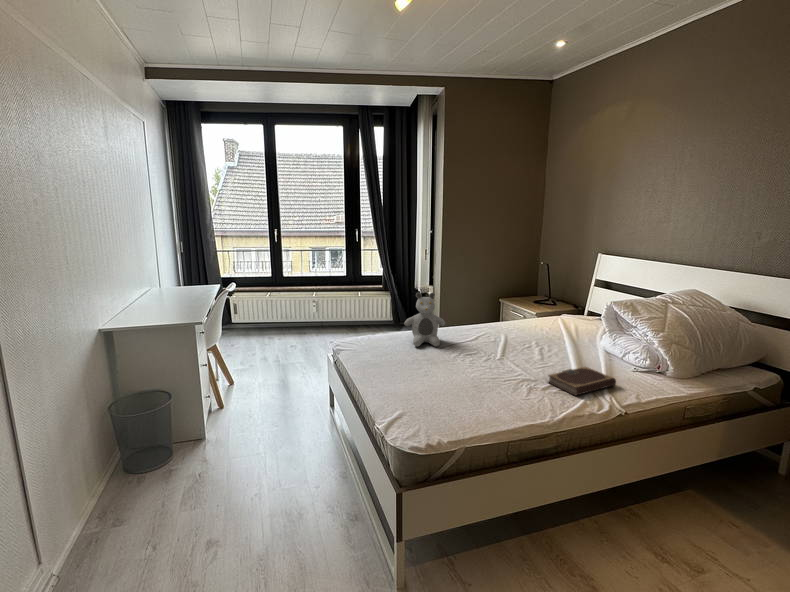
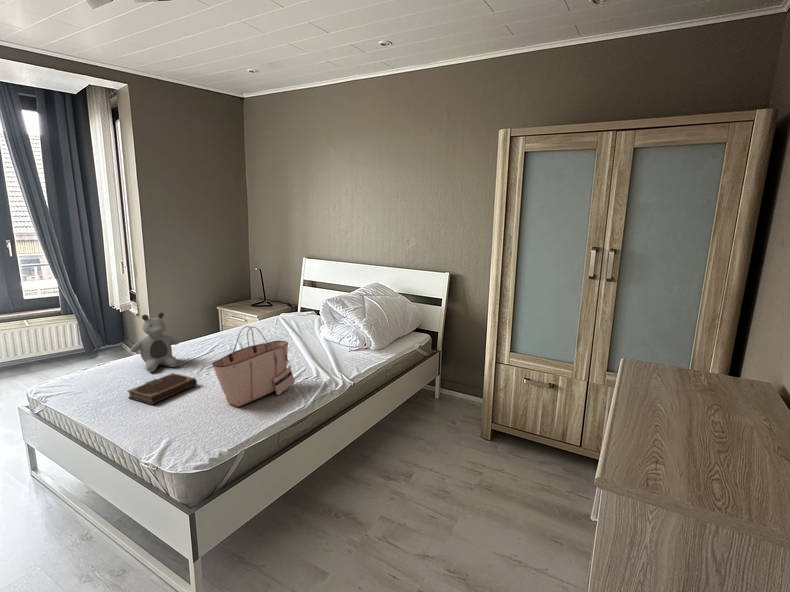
tote bag: none [456,315,545,400] -> present [212,326,295,406]
notebook: present [548,367,616,395] -> present [128,373,197,404]

